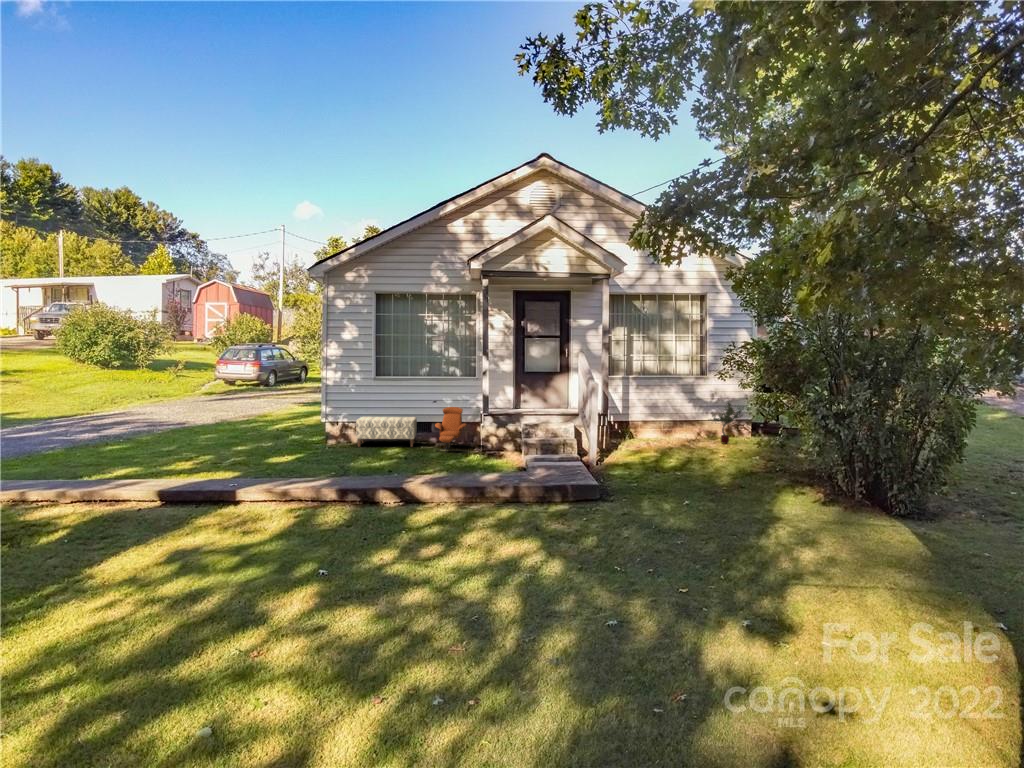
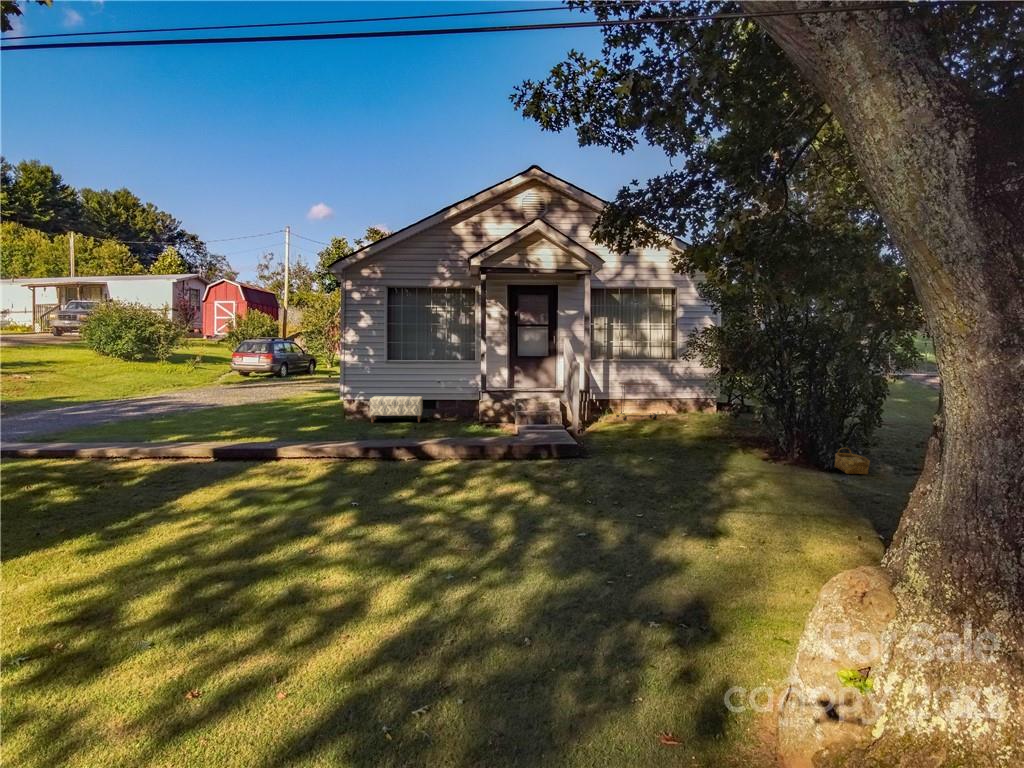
side table: none [636,402,684,446] -> present [616,382,658,420]
potted tree: present [710,402,744,444] -> none [680,381,711,419]
lounge chair: present [435,407,467,451] -> none [439,387,468,427]
woven basket: none [910,493,957,528] -> present [835,448,870,474]

